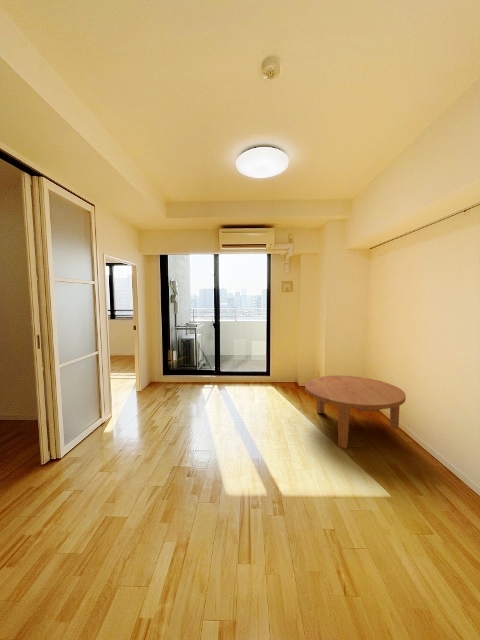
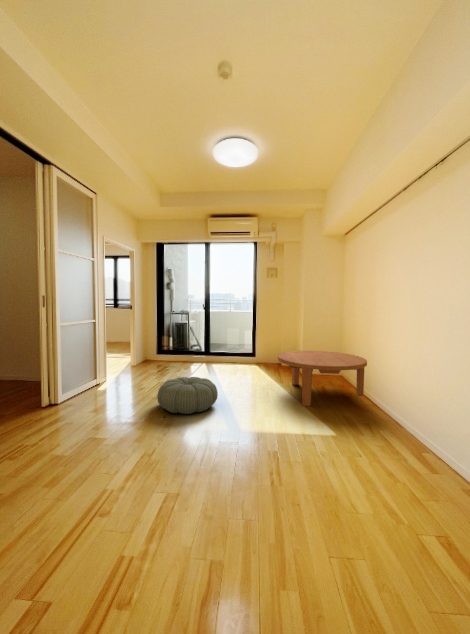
pouf: none [179,418,246,469] -> present [157,377,218,414]

